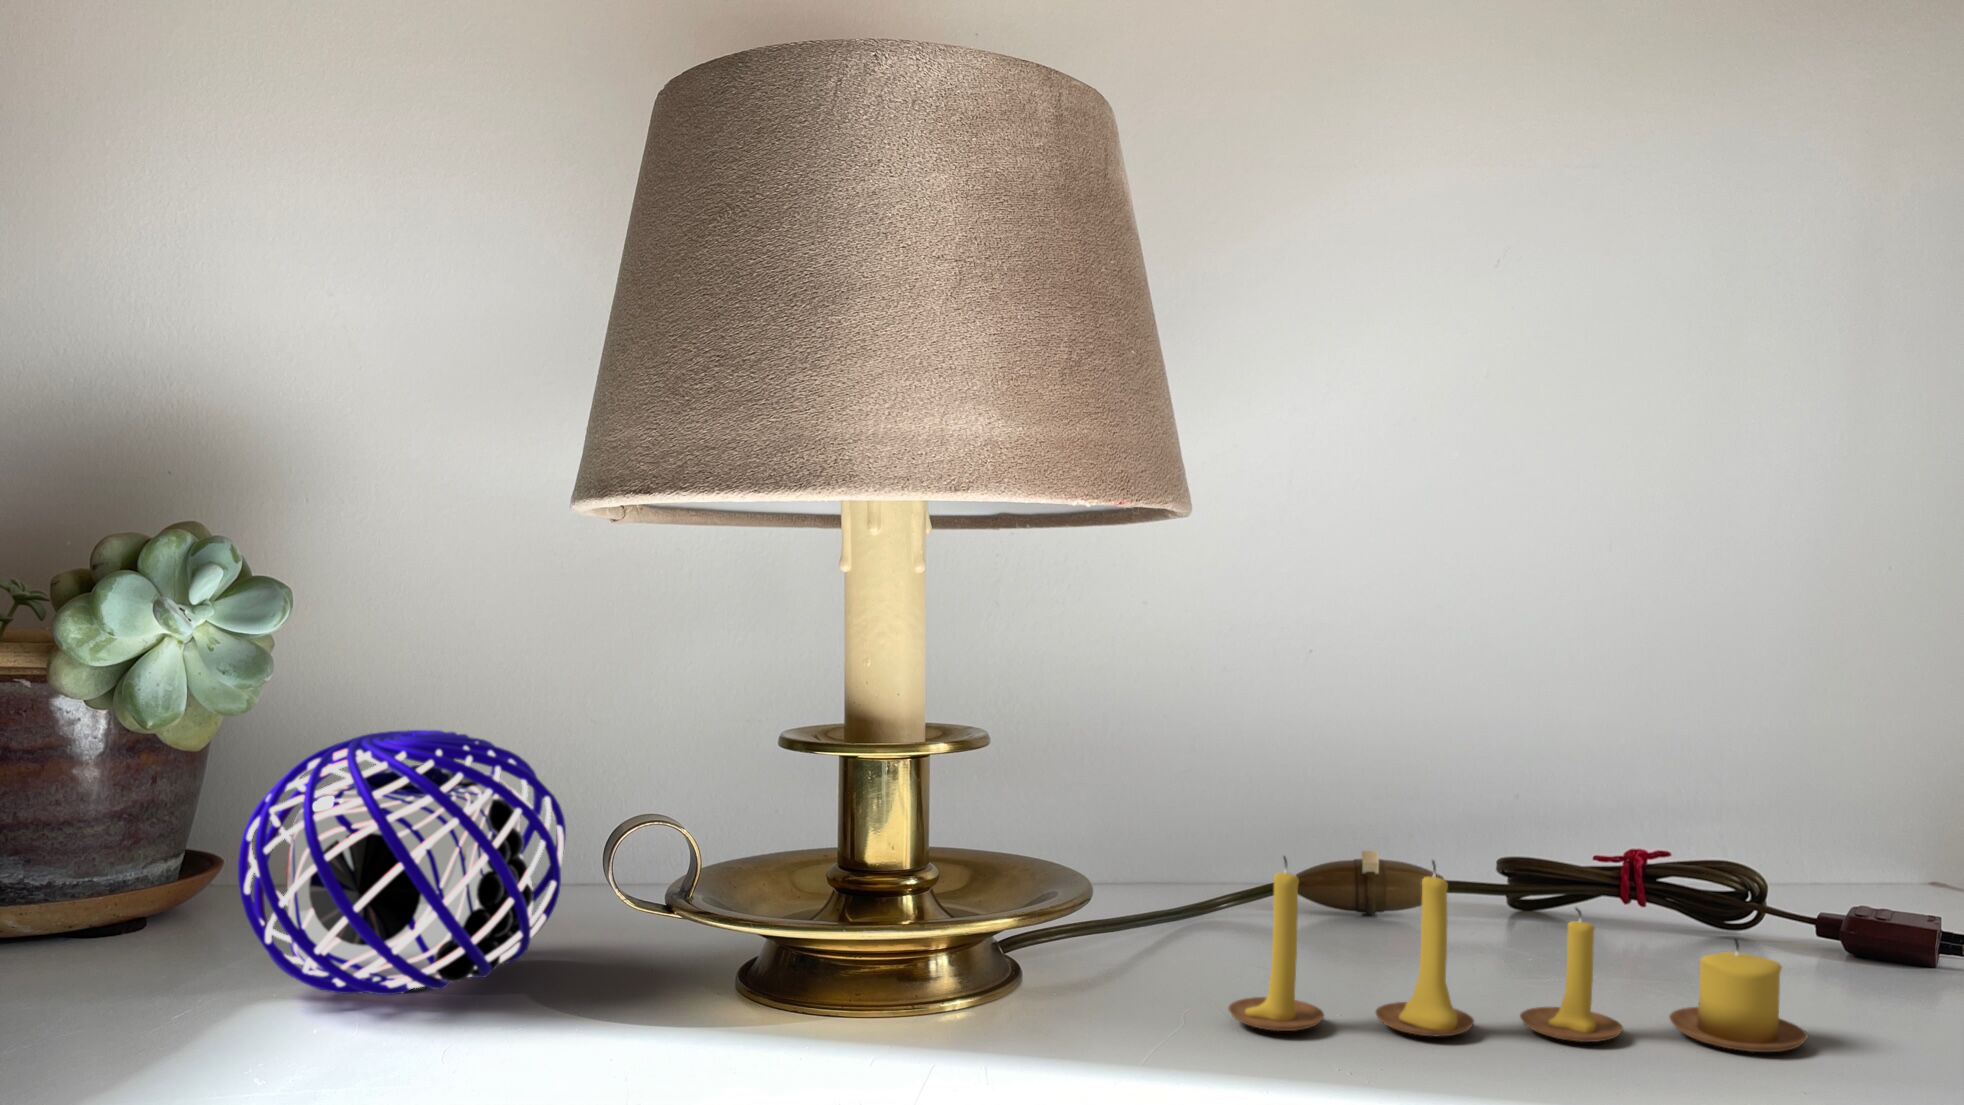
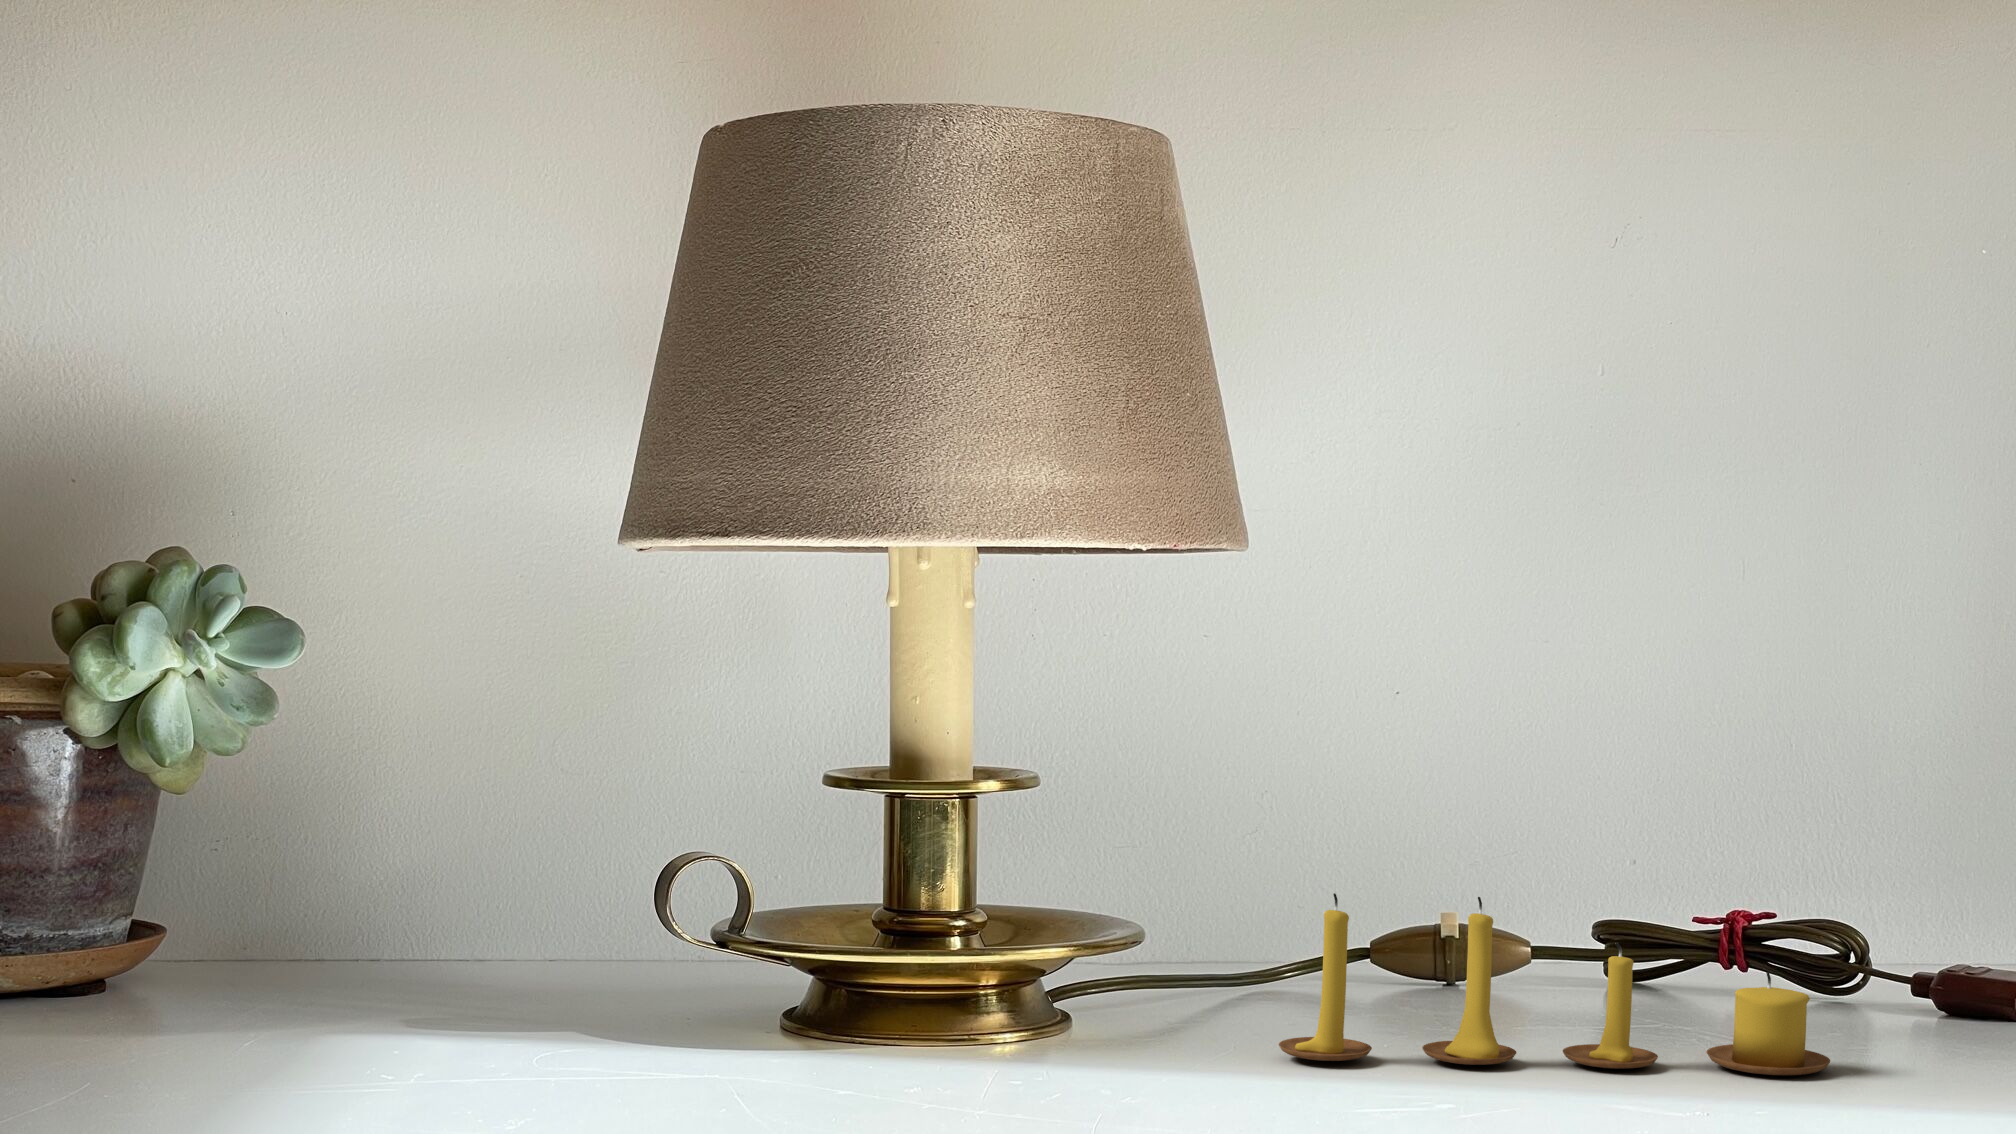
decorative orb: present [238,730,566,995] -> none [279,772,596,1035]

